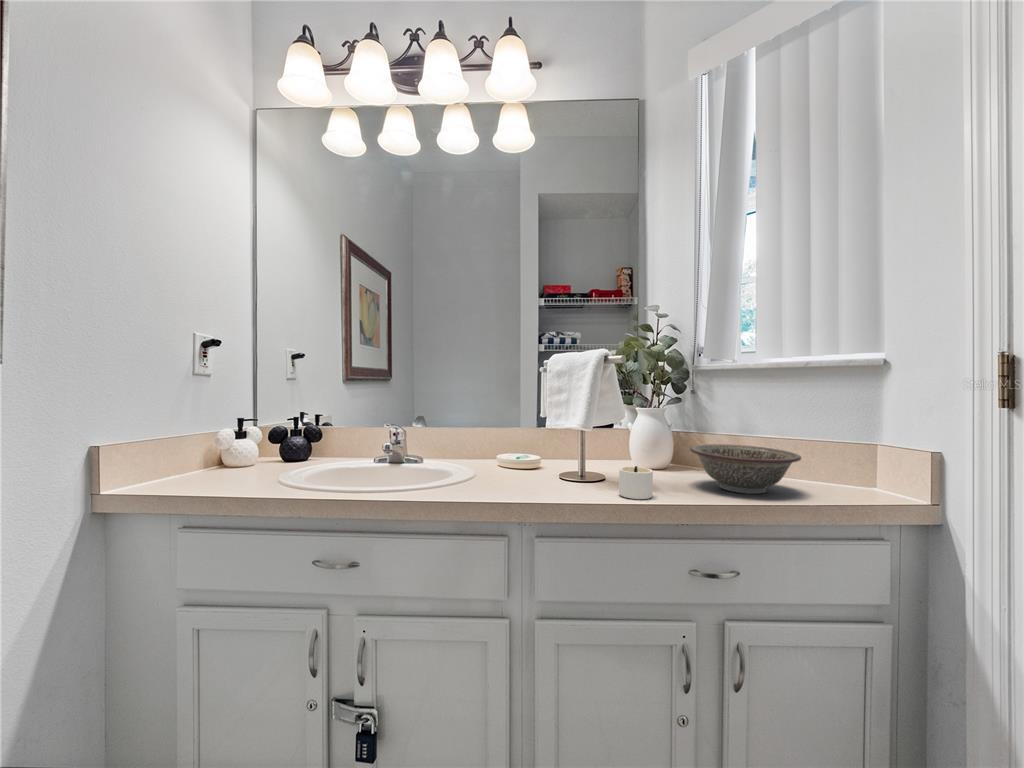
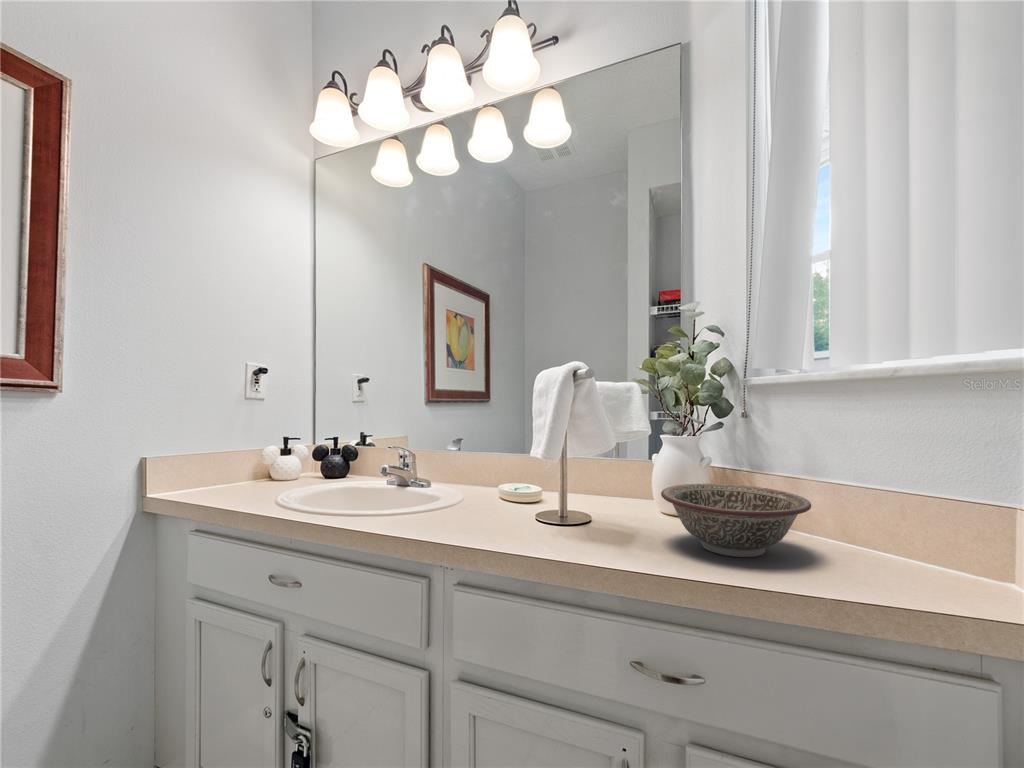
candle: present [619,466,653,499] -> none [545,505,604,548]

